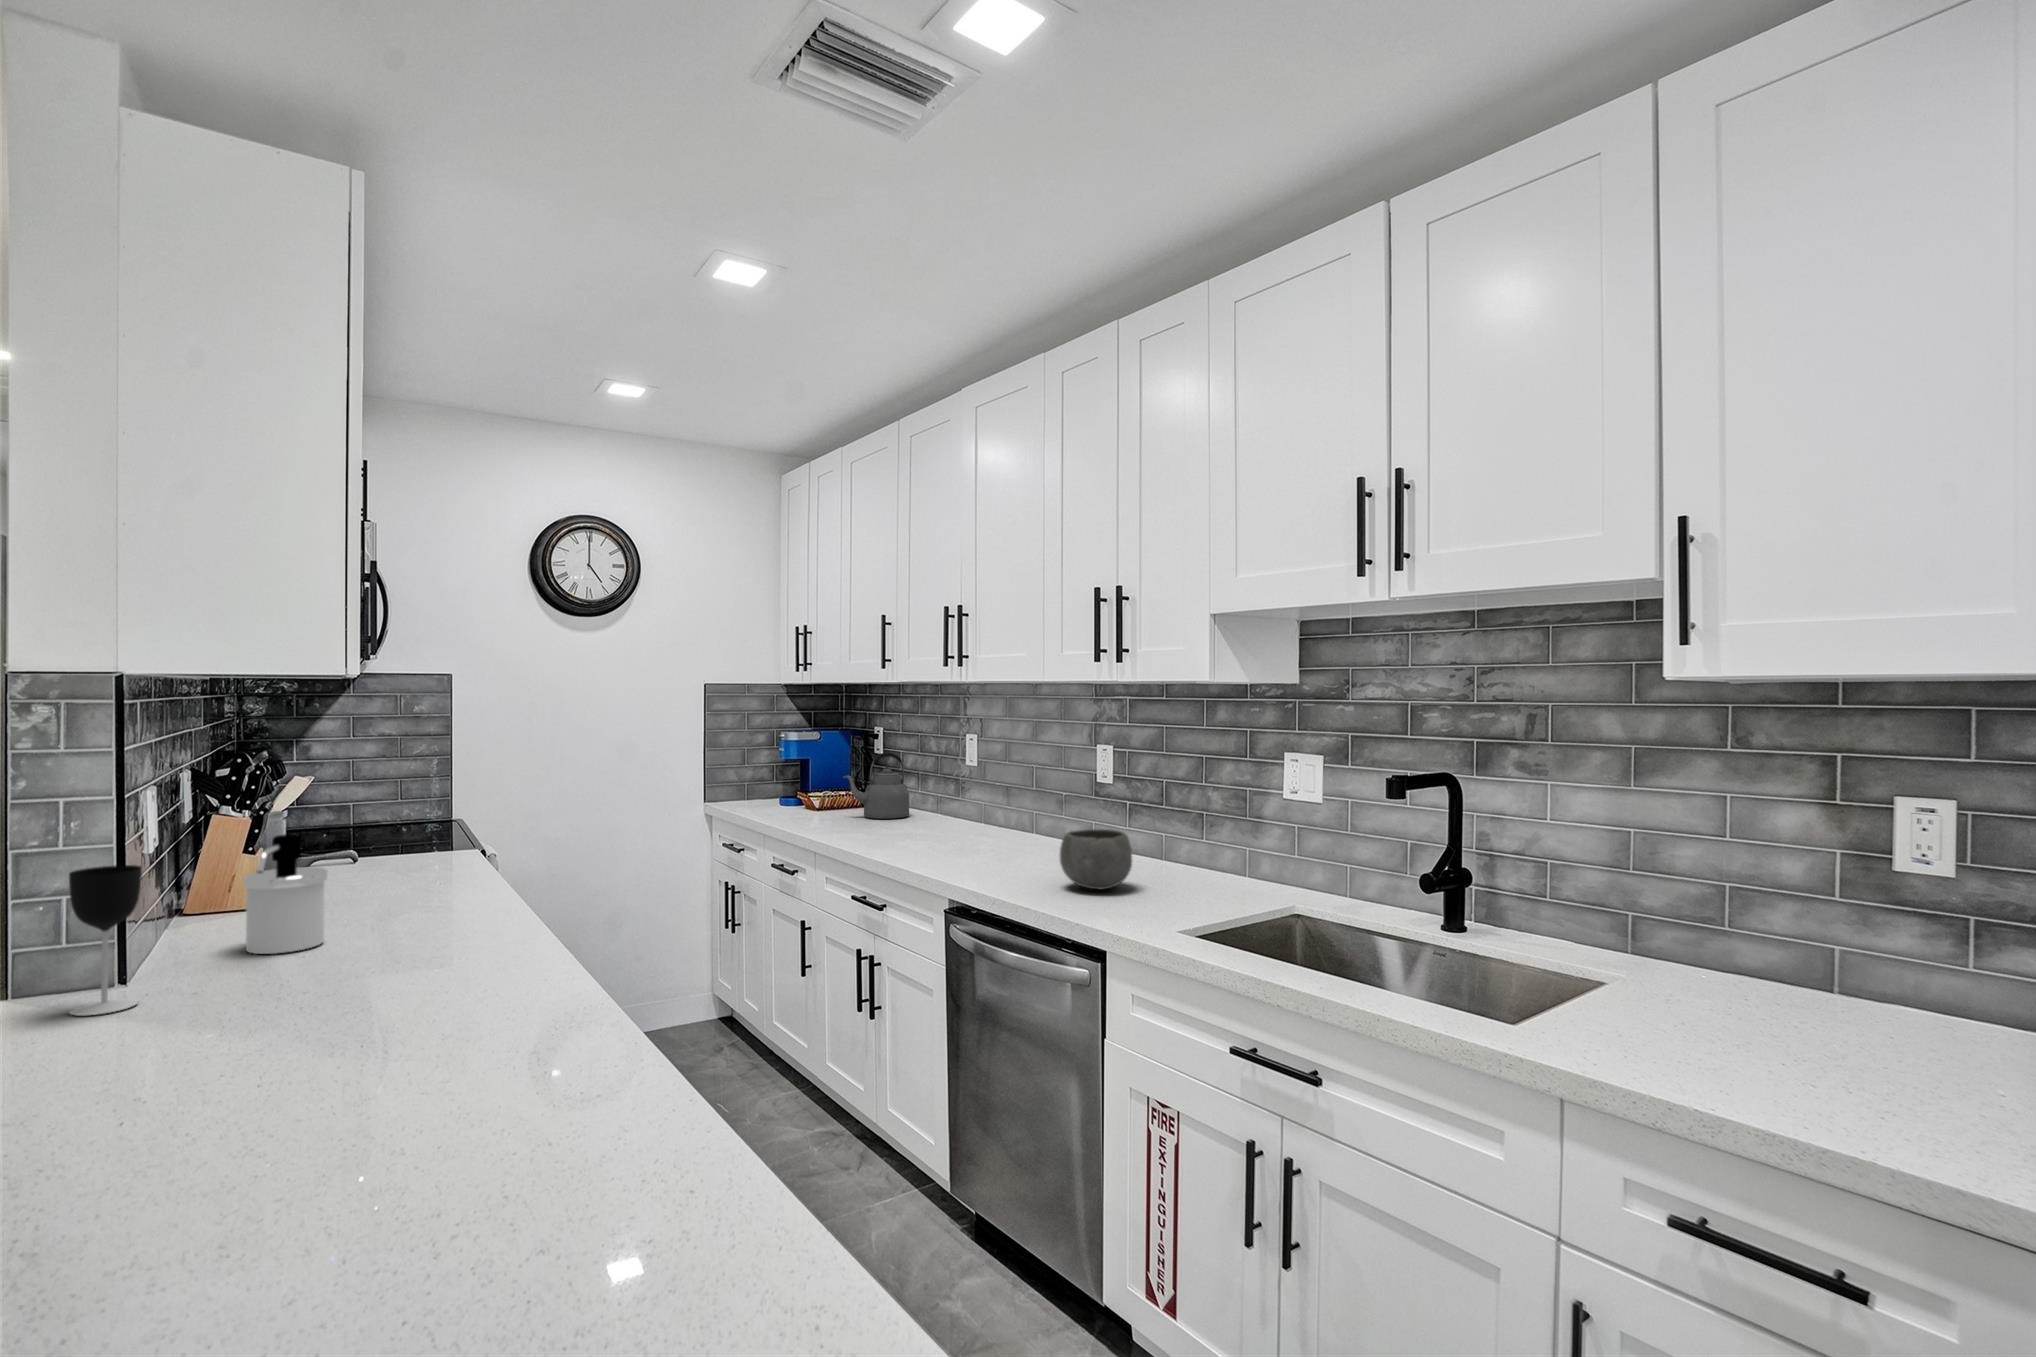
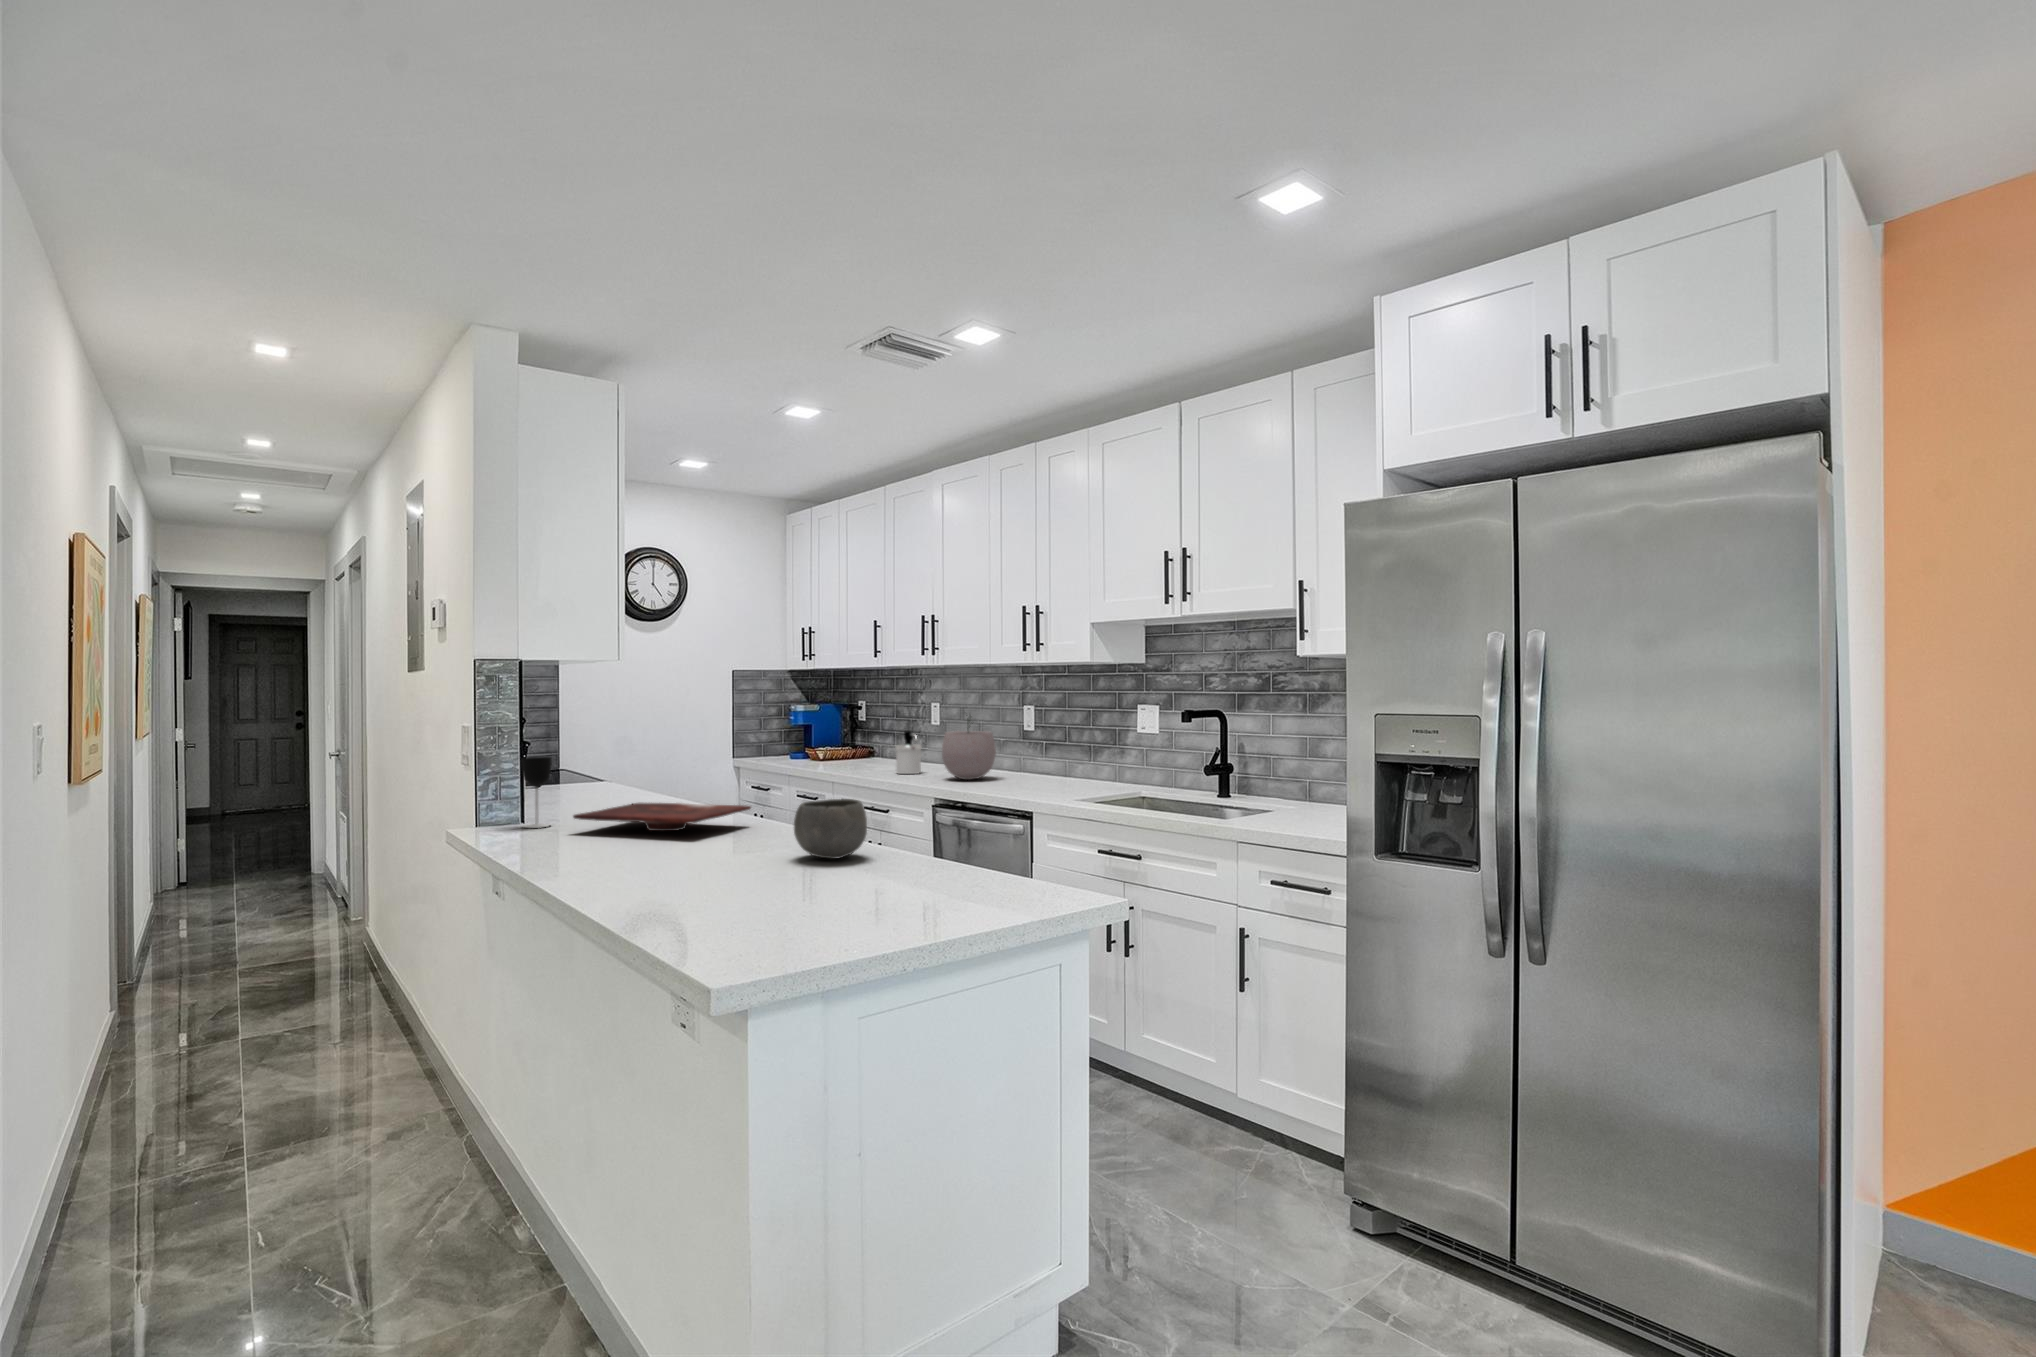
kettle: present [843,752,909,819] -> none [844,717,890,763]
plant pot: none [968,755,1052,861] -> present [942,716,996,780]
ceramic bowl: present [1060,829,1132,889] -> present [794,799,867,859]
soap dispenser: present [244,834,327,954] -> present [895,731,921,774]
cutting board: none [120,952,524,1048] -> present [573,803,751,831]

